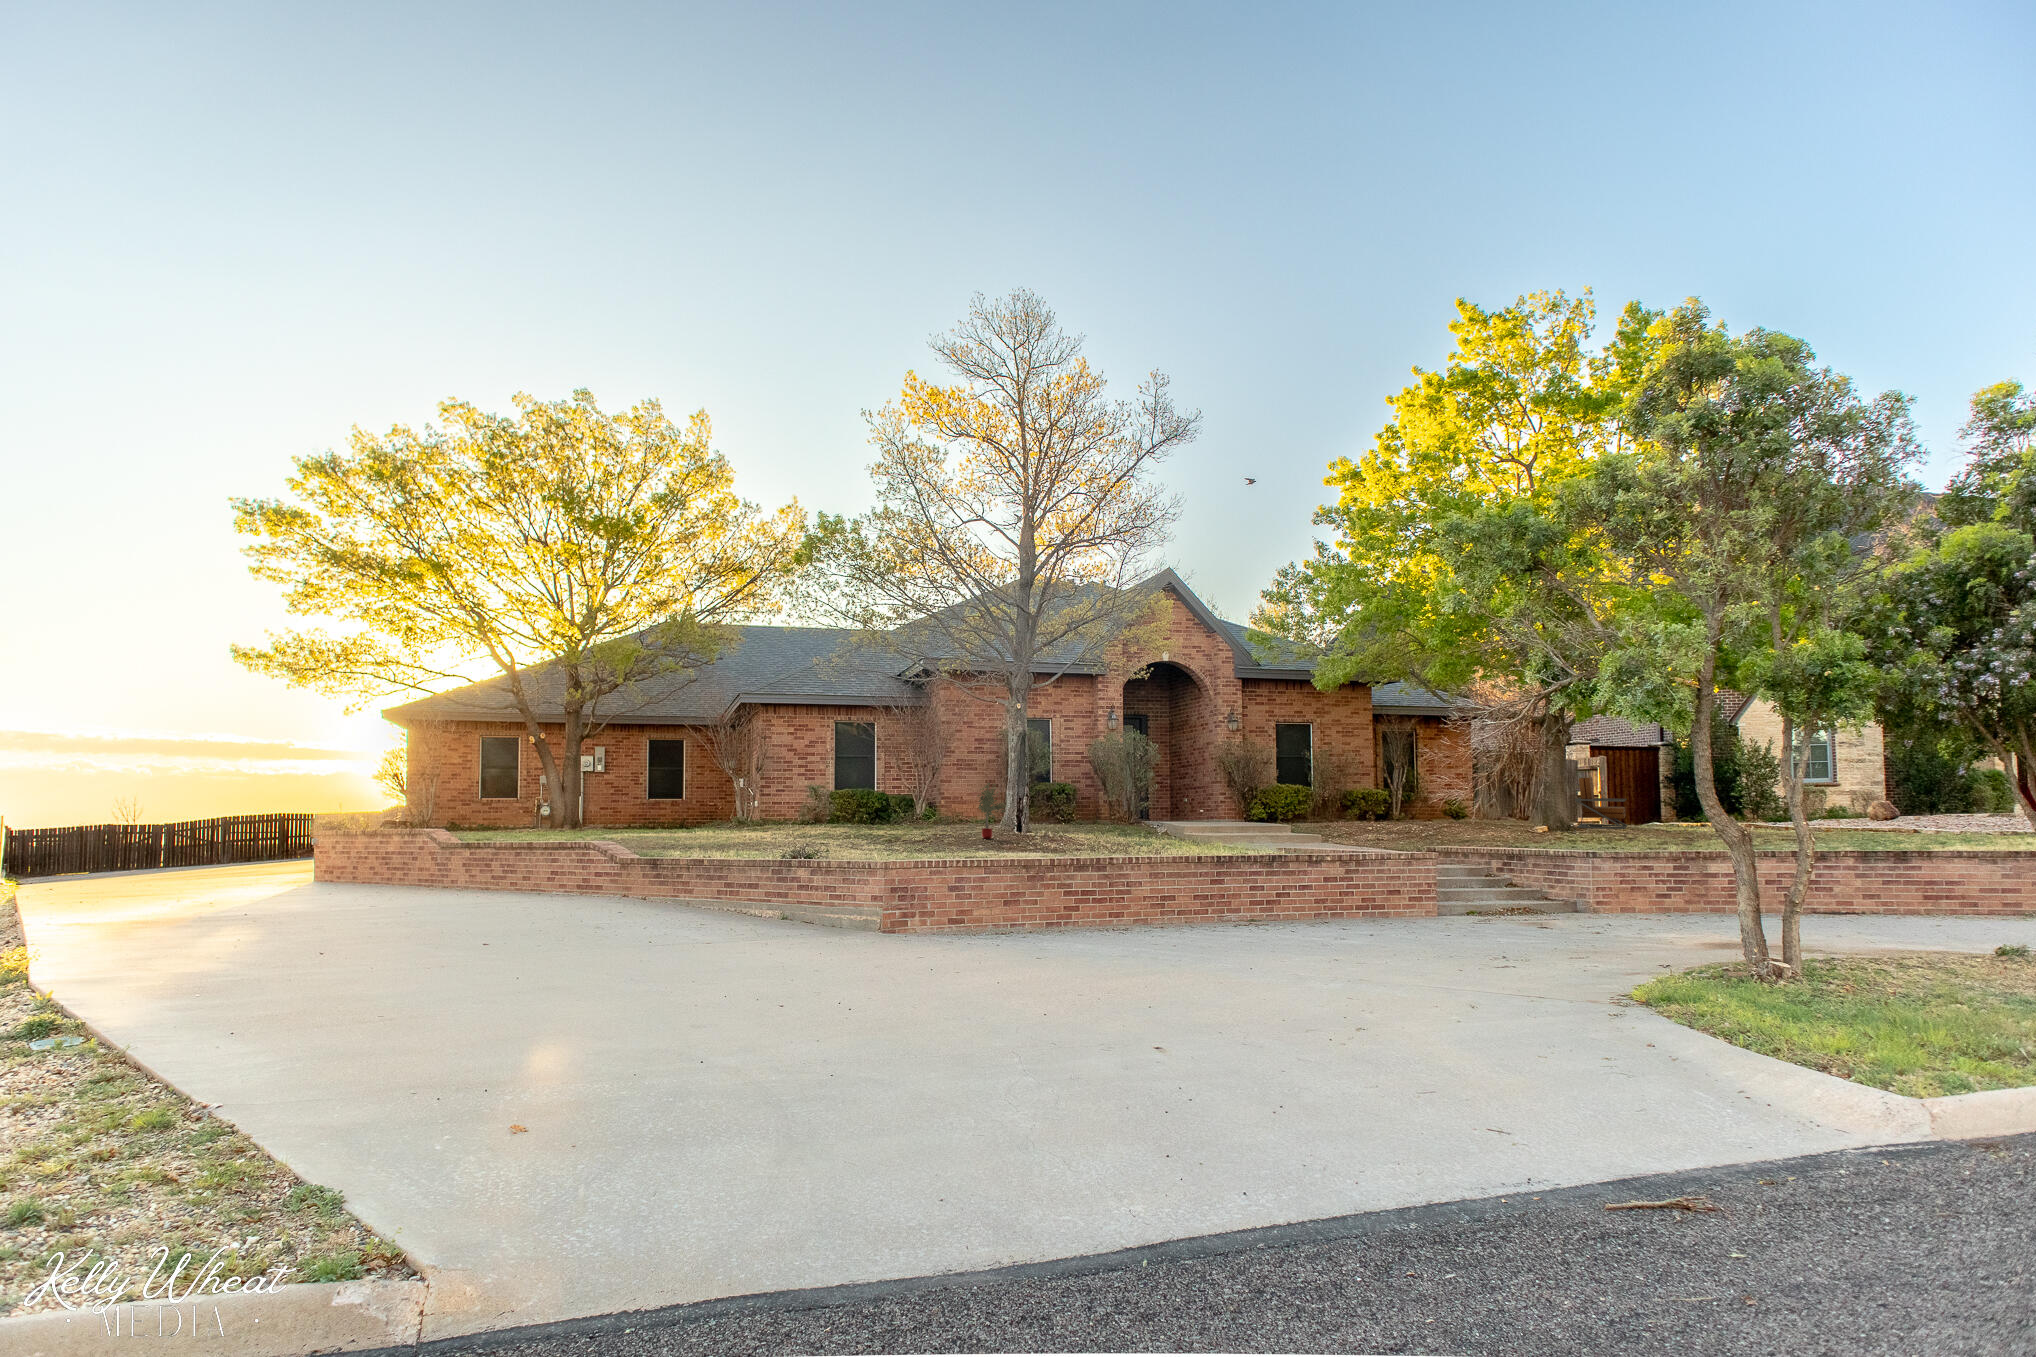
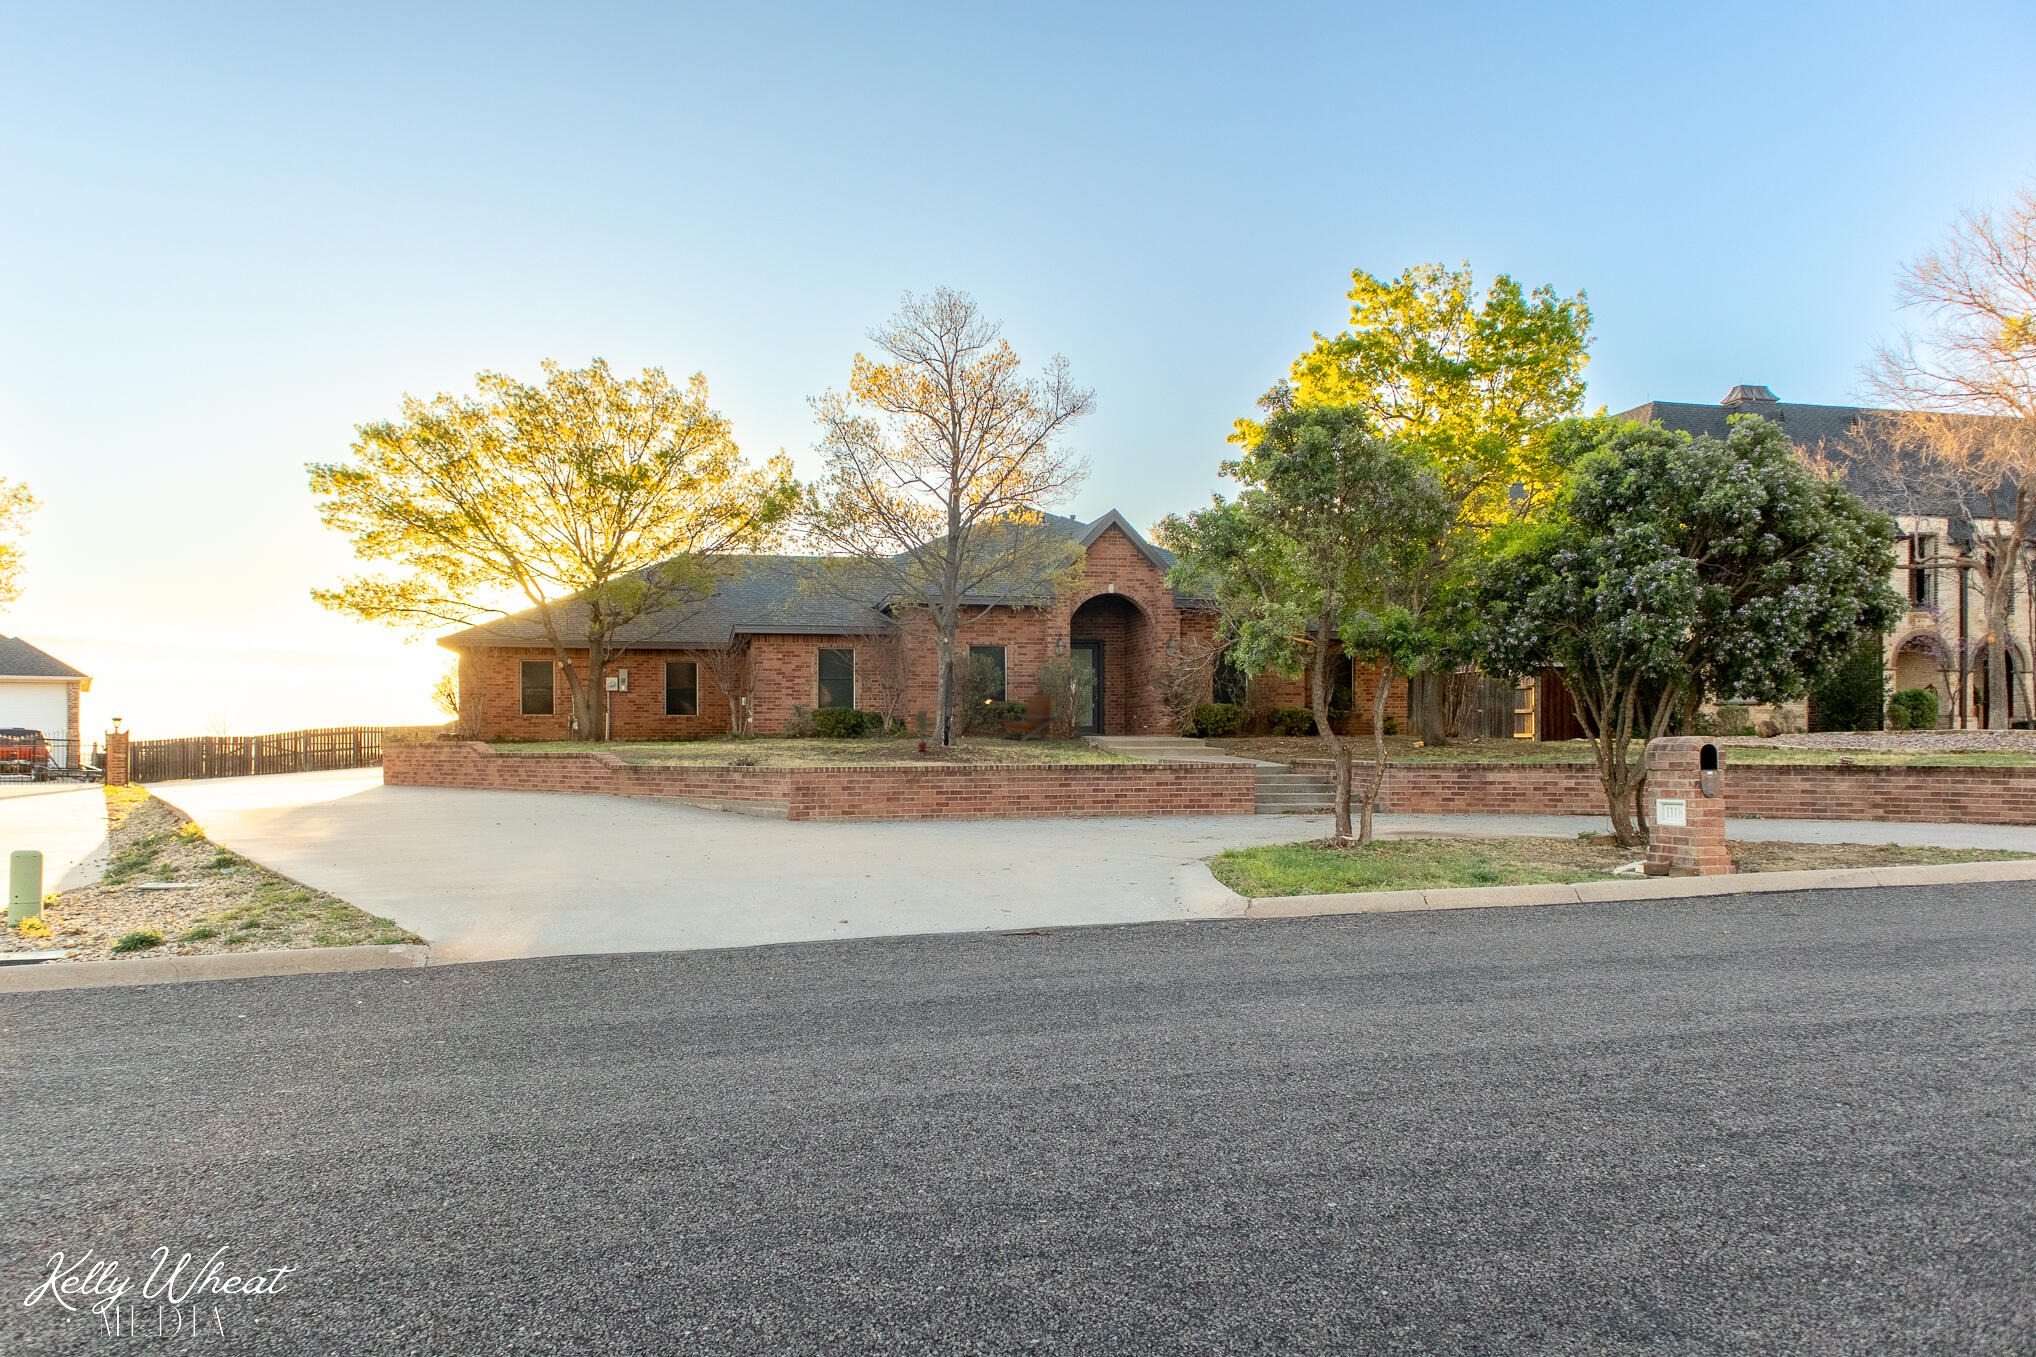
lounge chair: present [1575,777,1627,829] -> present [1002,696,1057,741]

